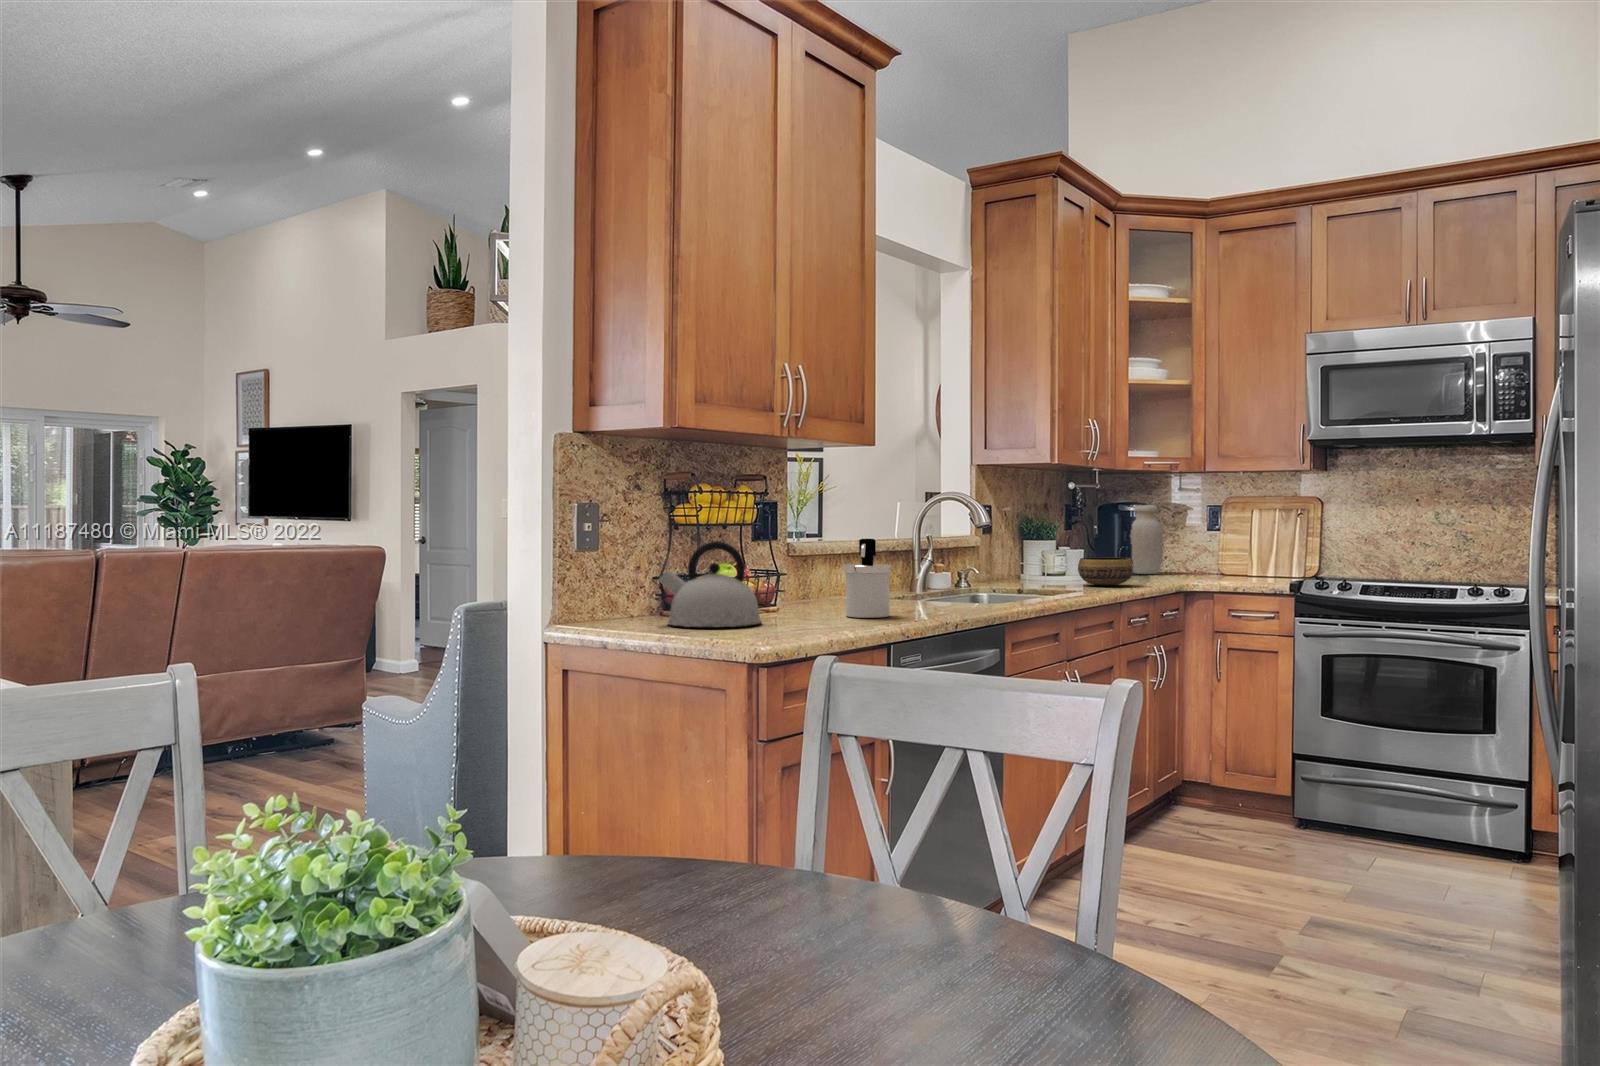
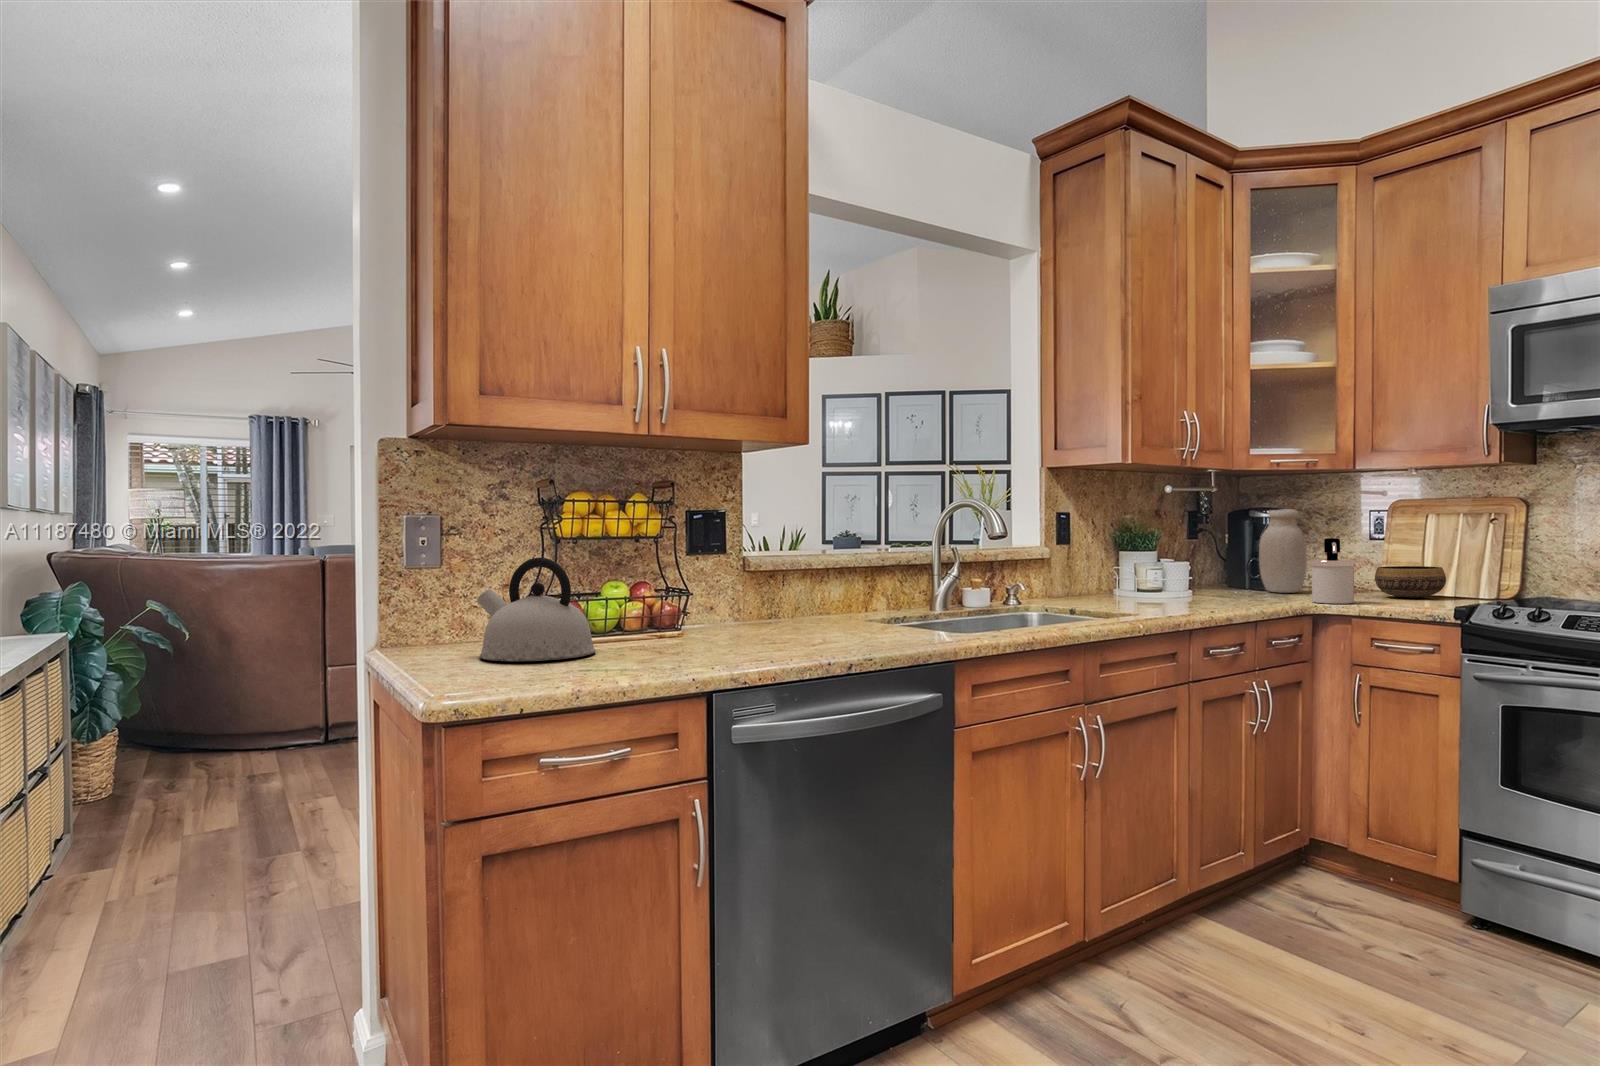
soap dispenser: present [844,539,891,618] -> present [1310,538,1355,604]
bowl: present [1078,557,1133,586] -> present [1375,566,1446,598]

